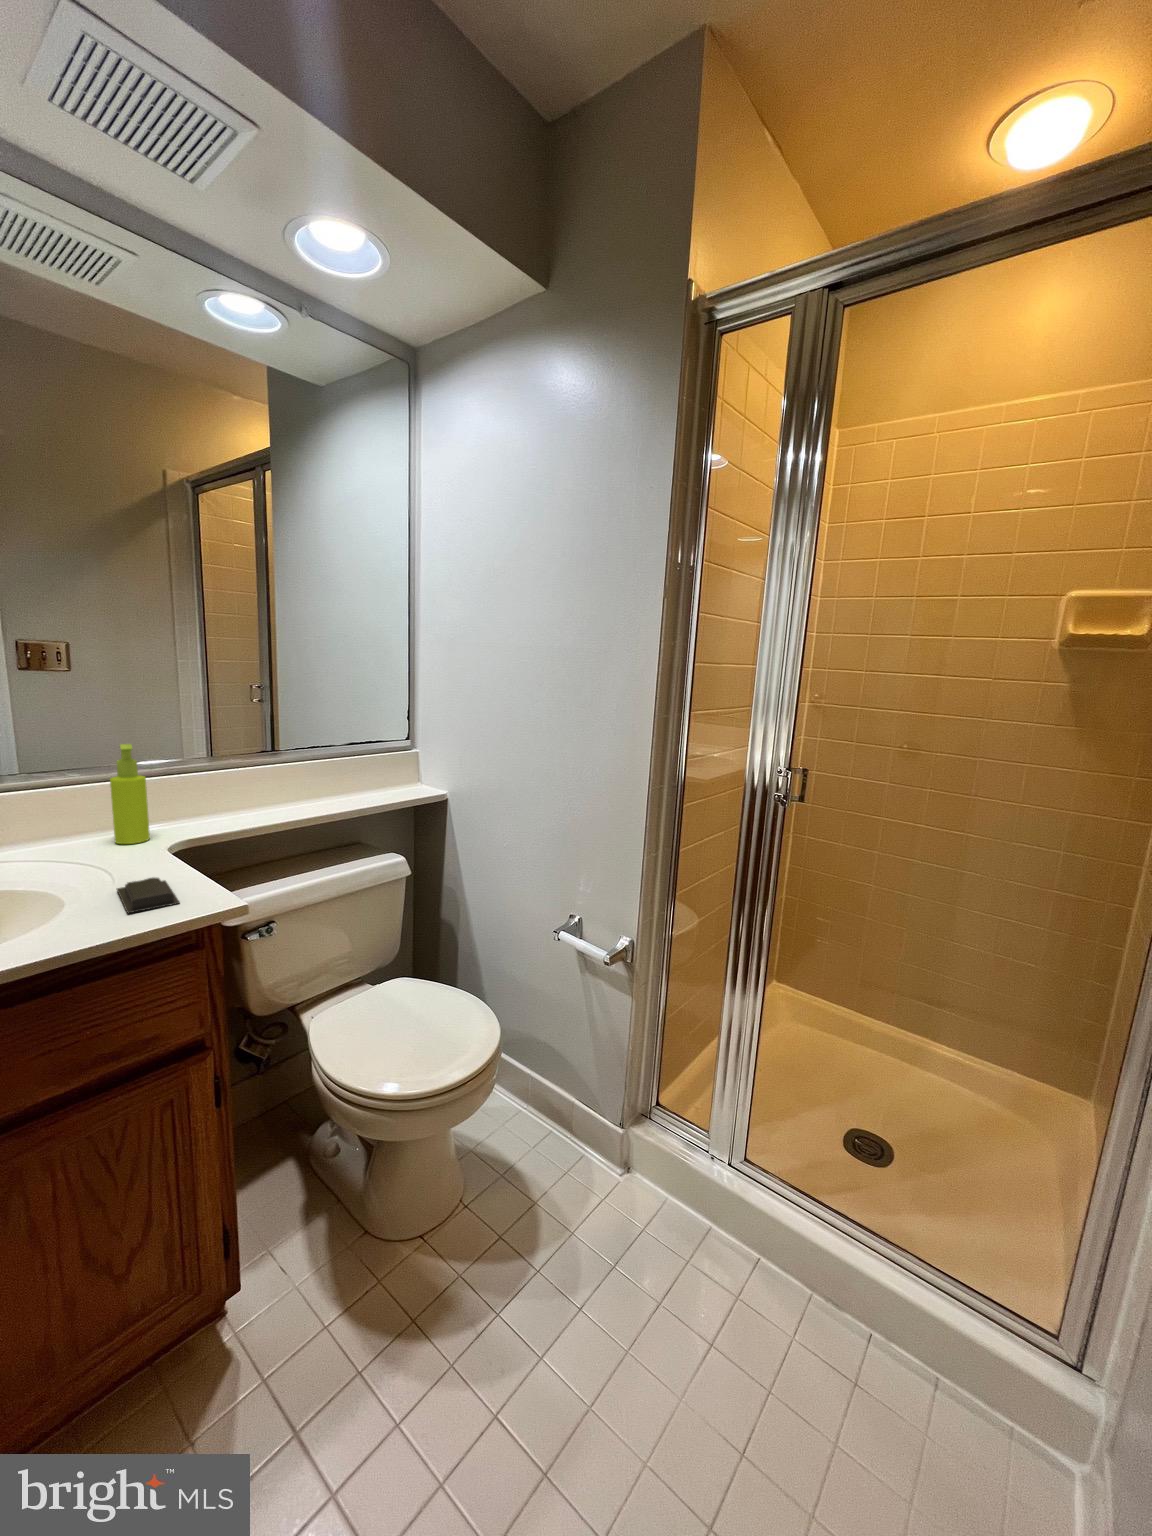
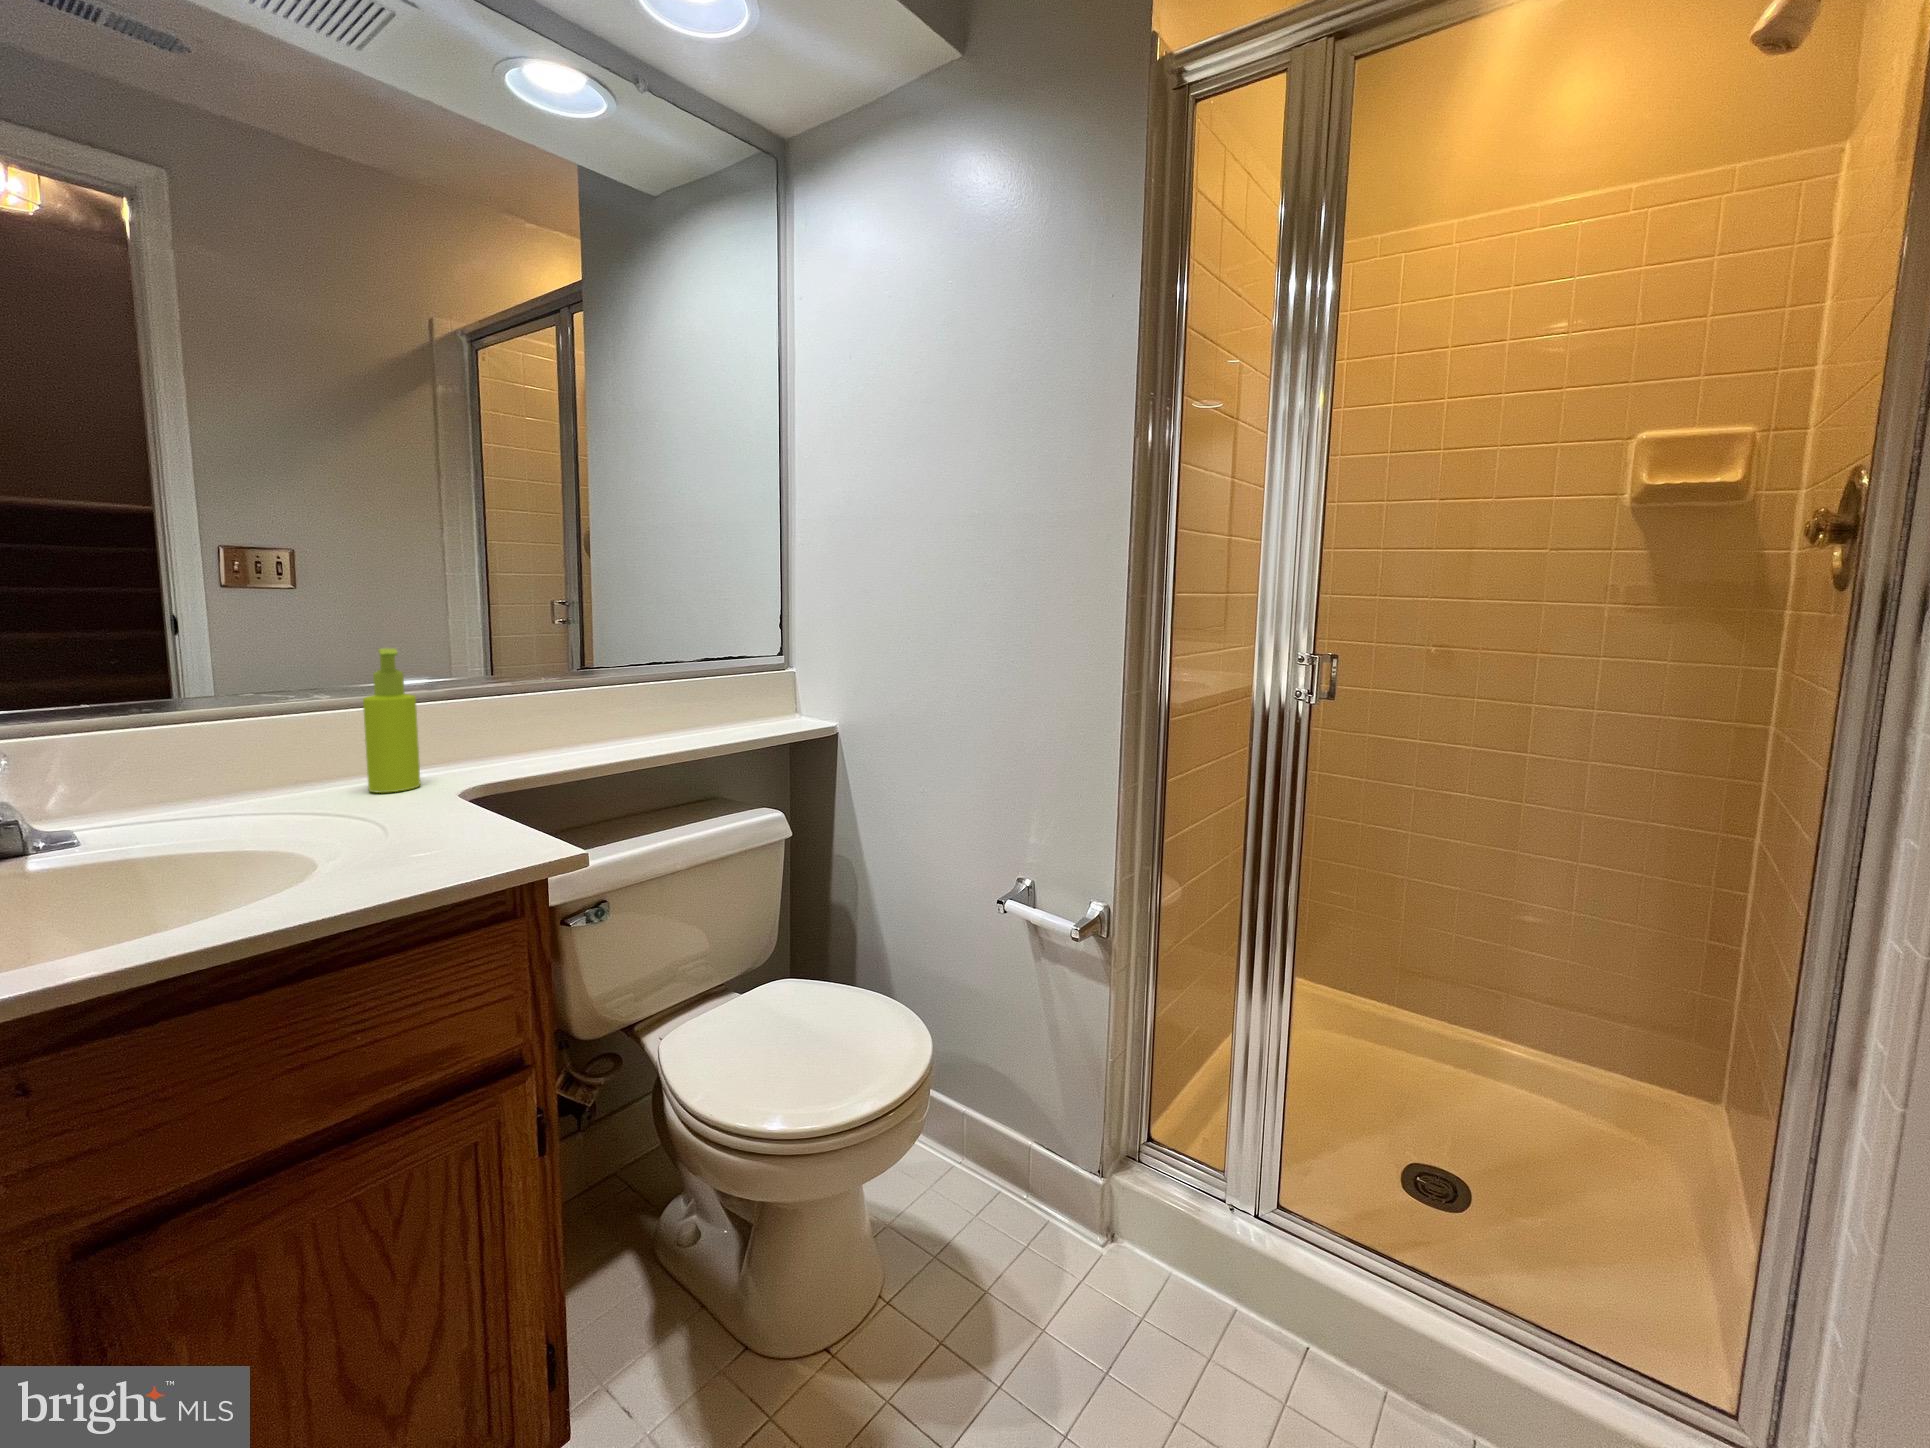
soap bar: present [117,878,180,913] -> none [376,824,475,870]

